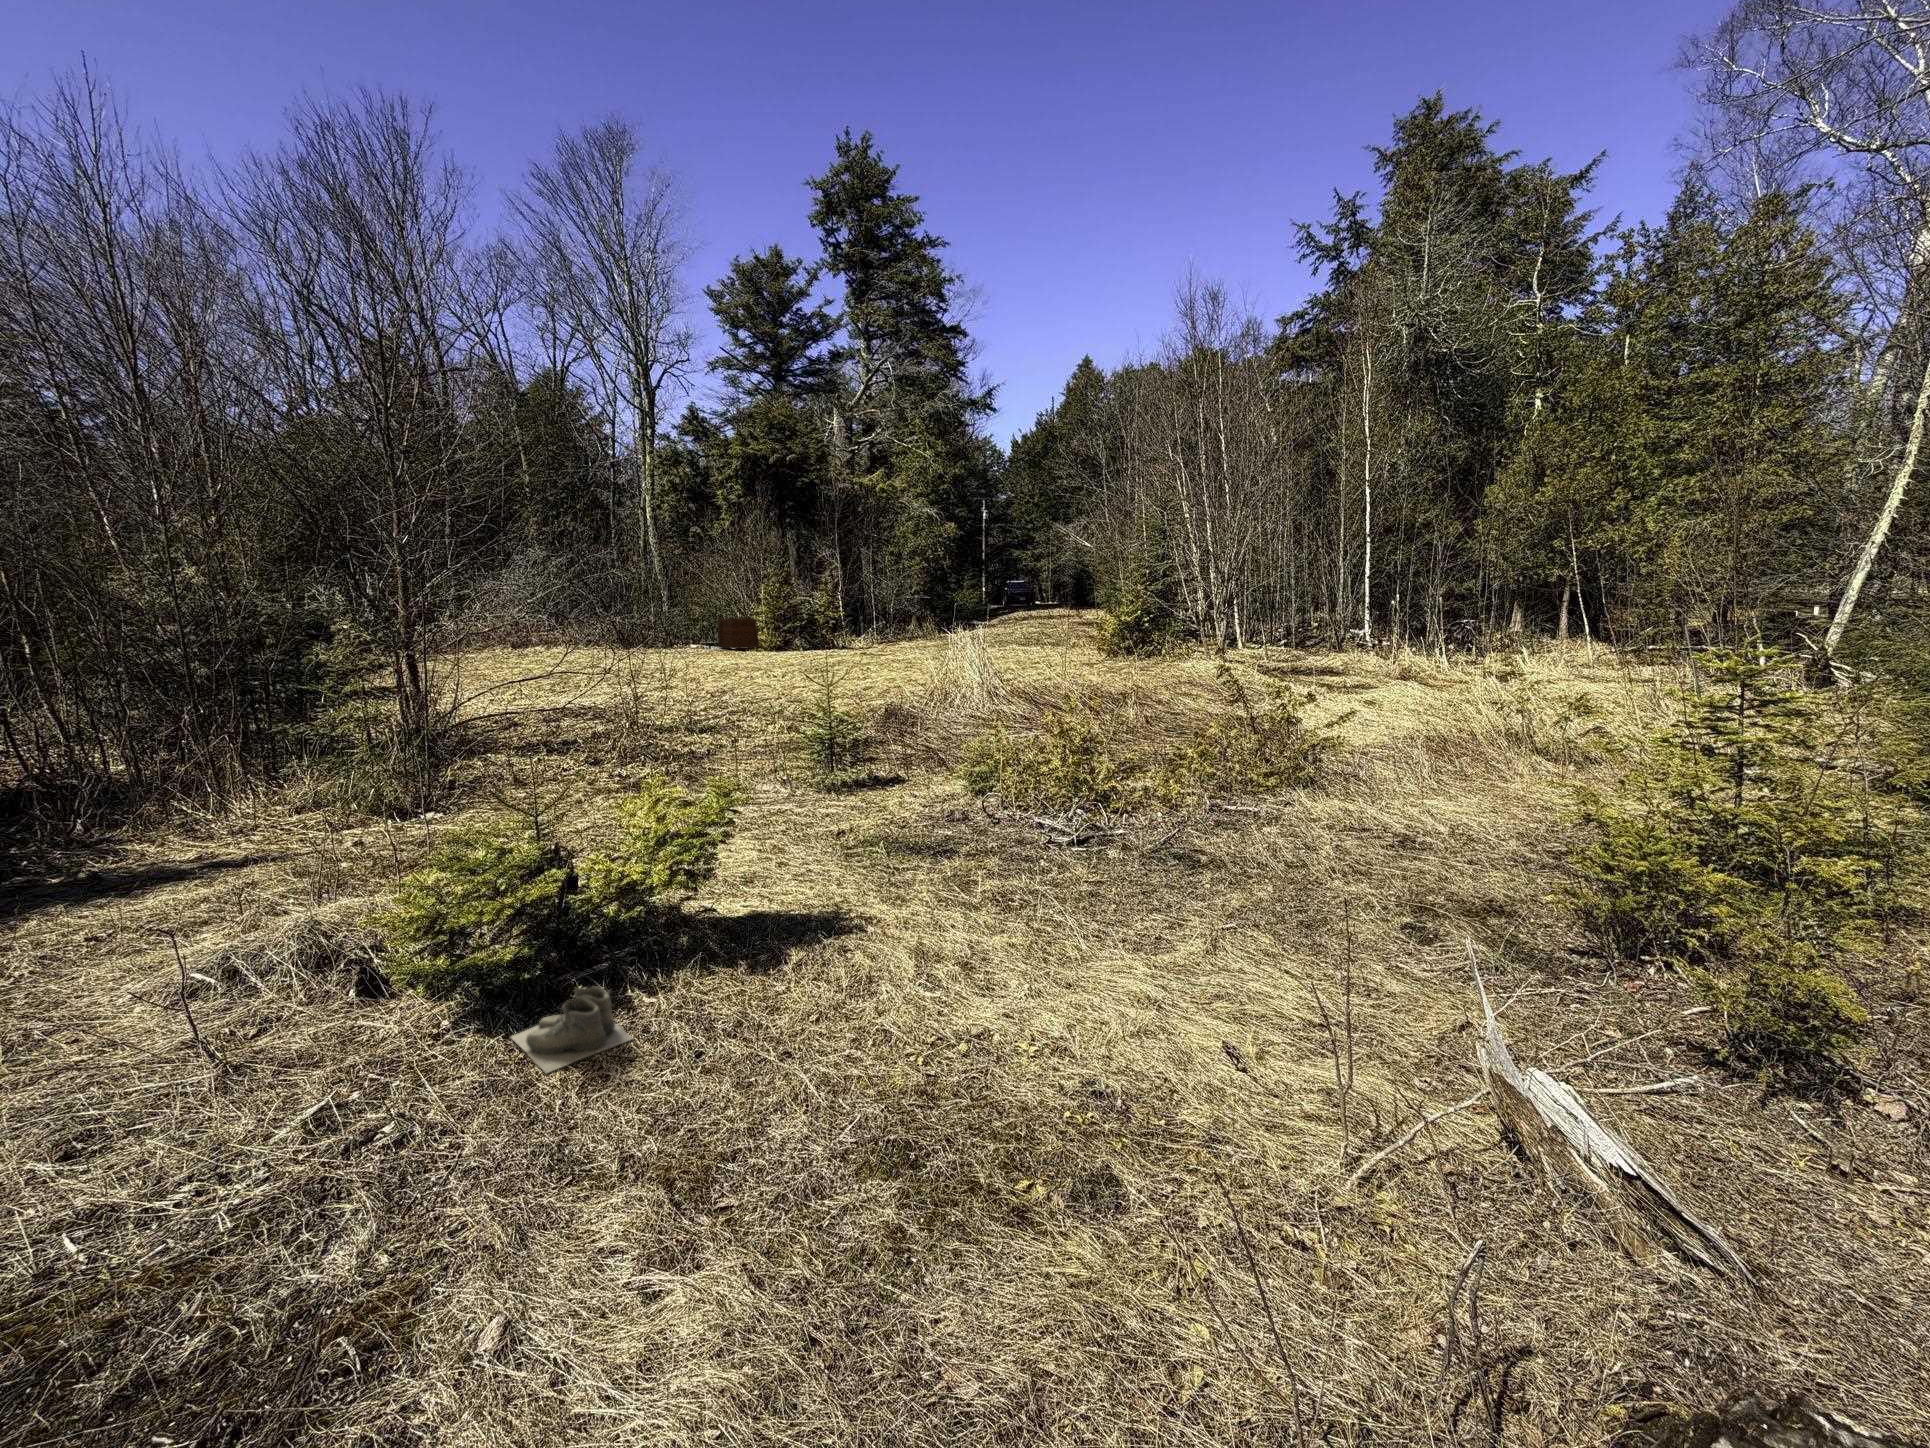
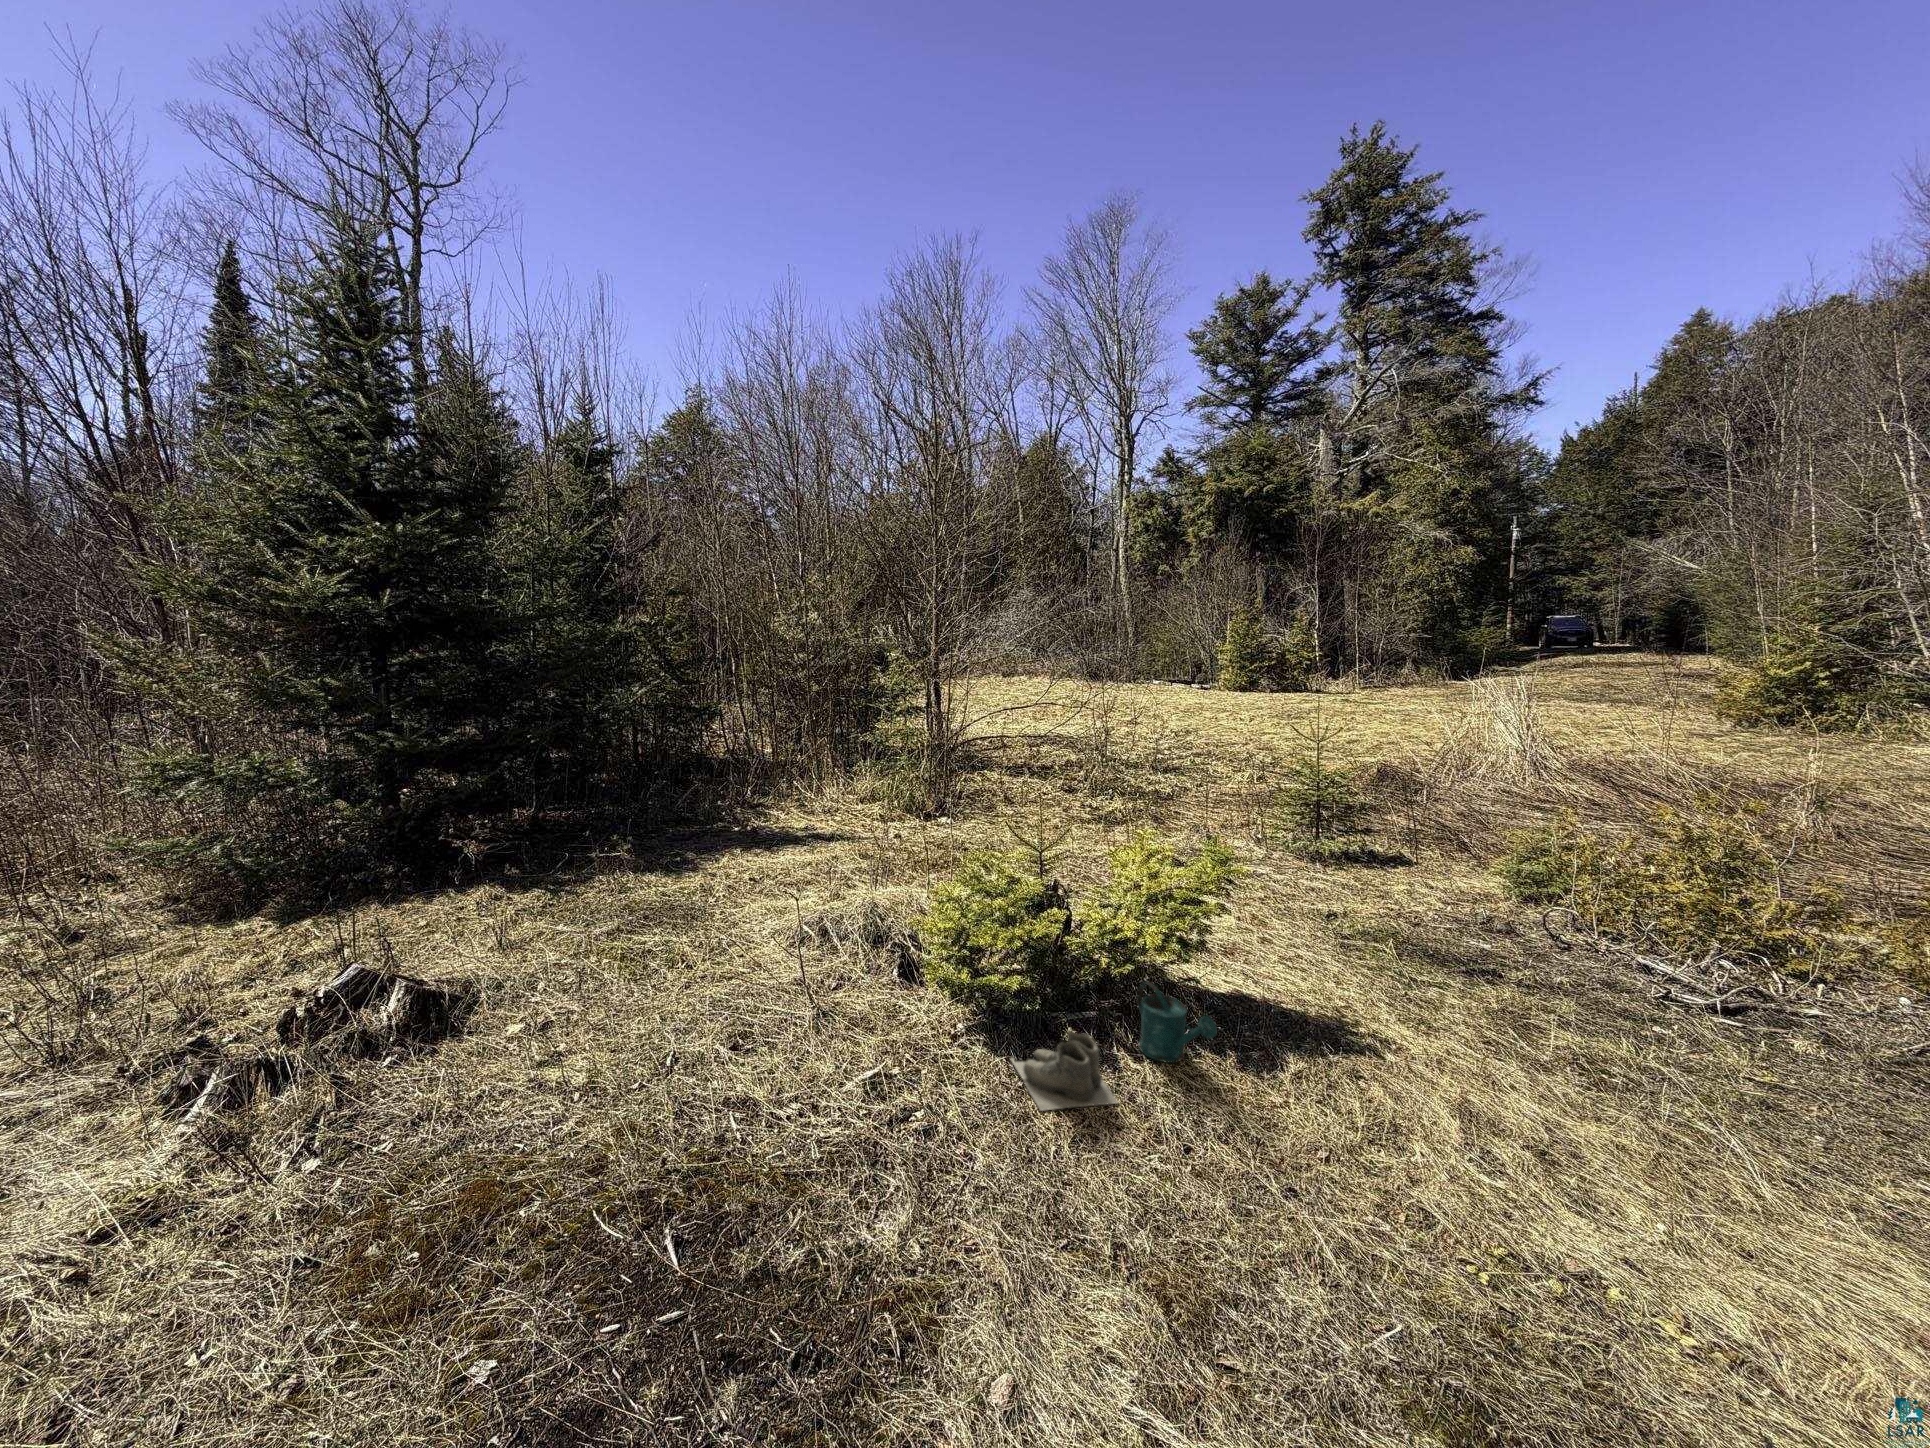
wooden crate: present [718,617,760,649] -> none [1180,655,1226,687]
watering can: none [653,922,726,992] -> present [1137,982,1217,1063]

